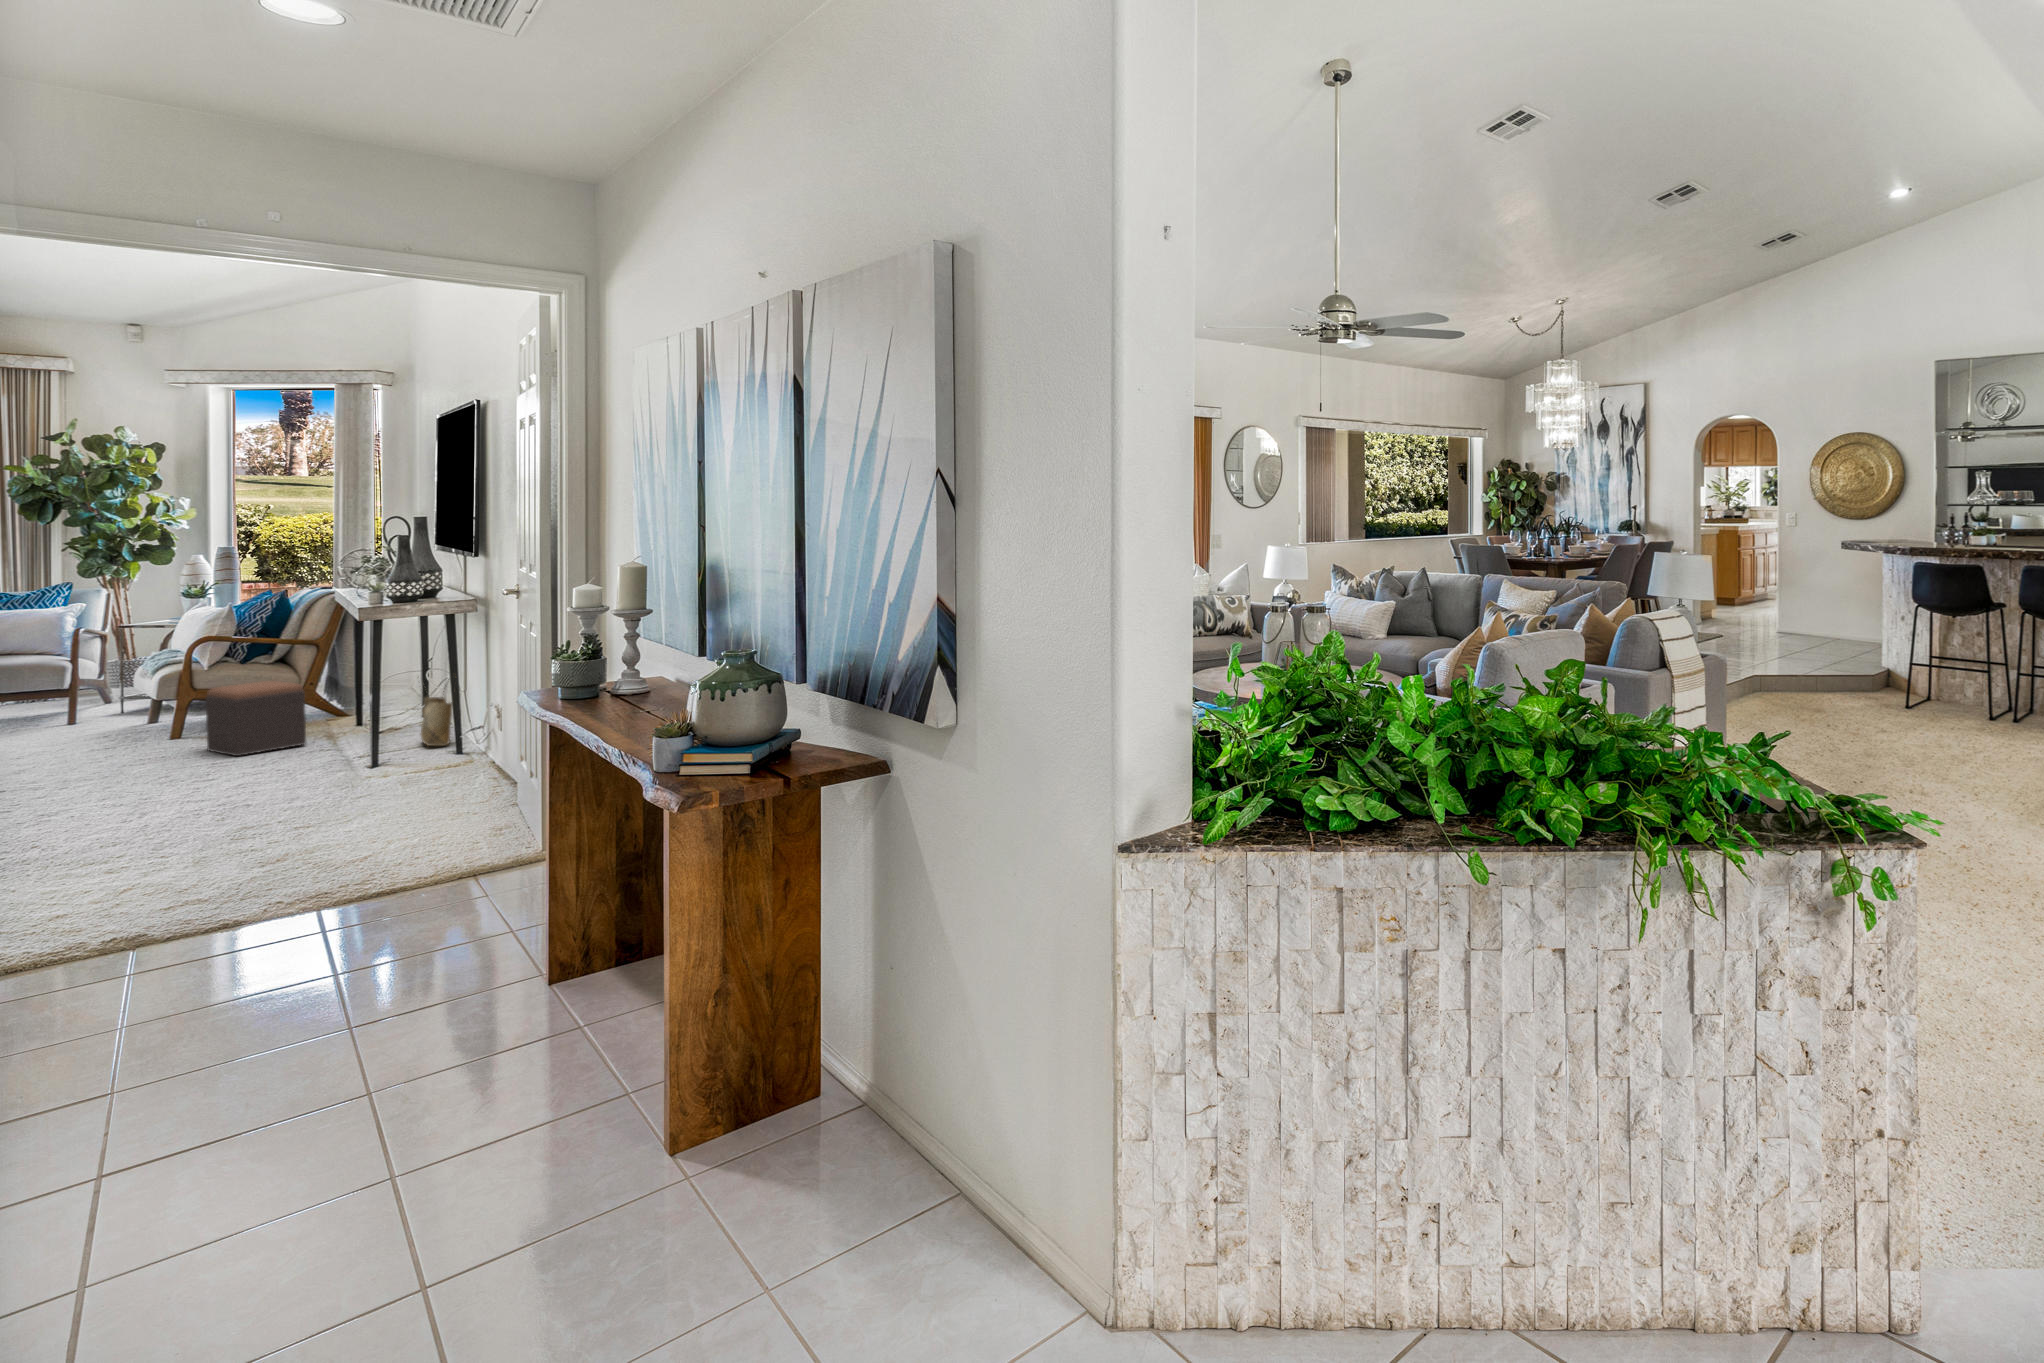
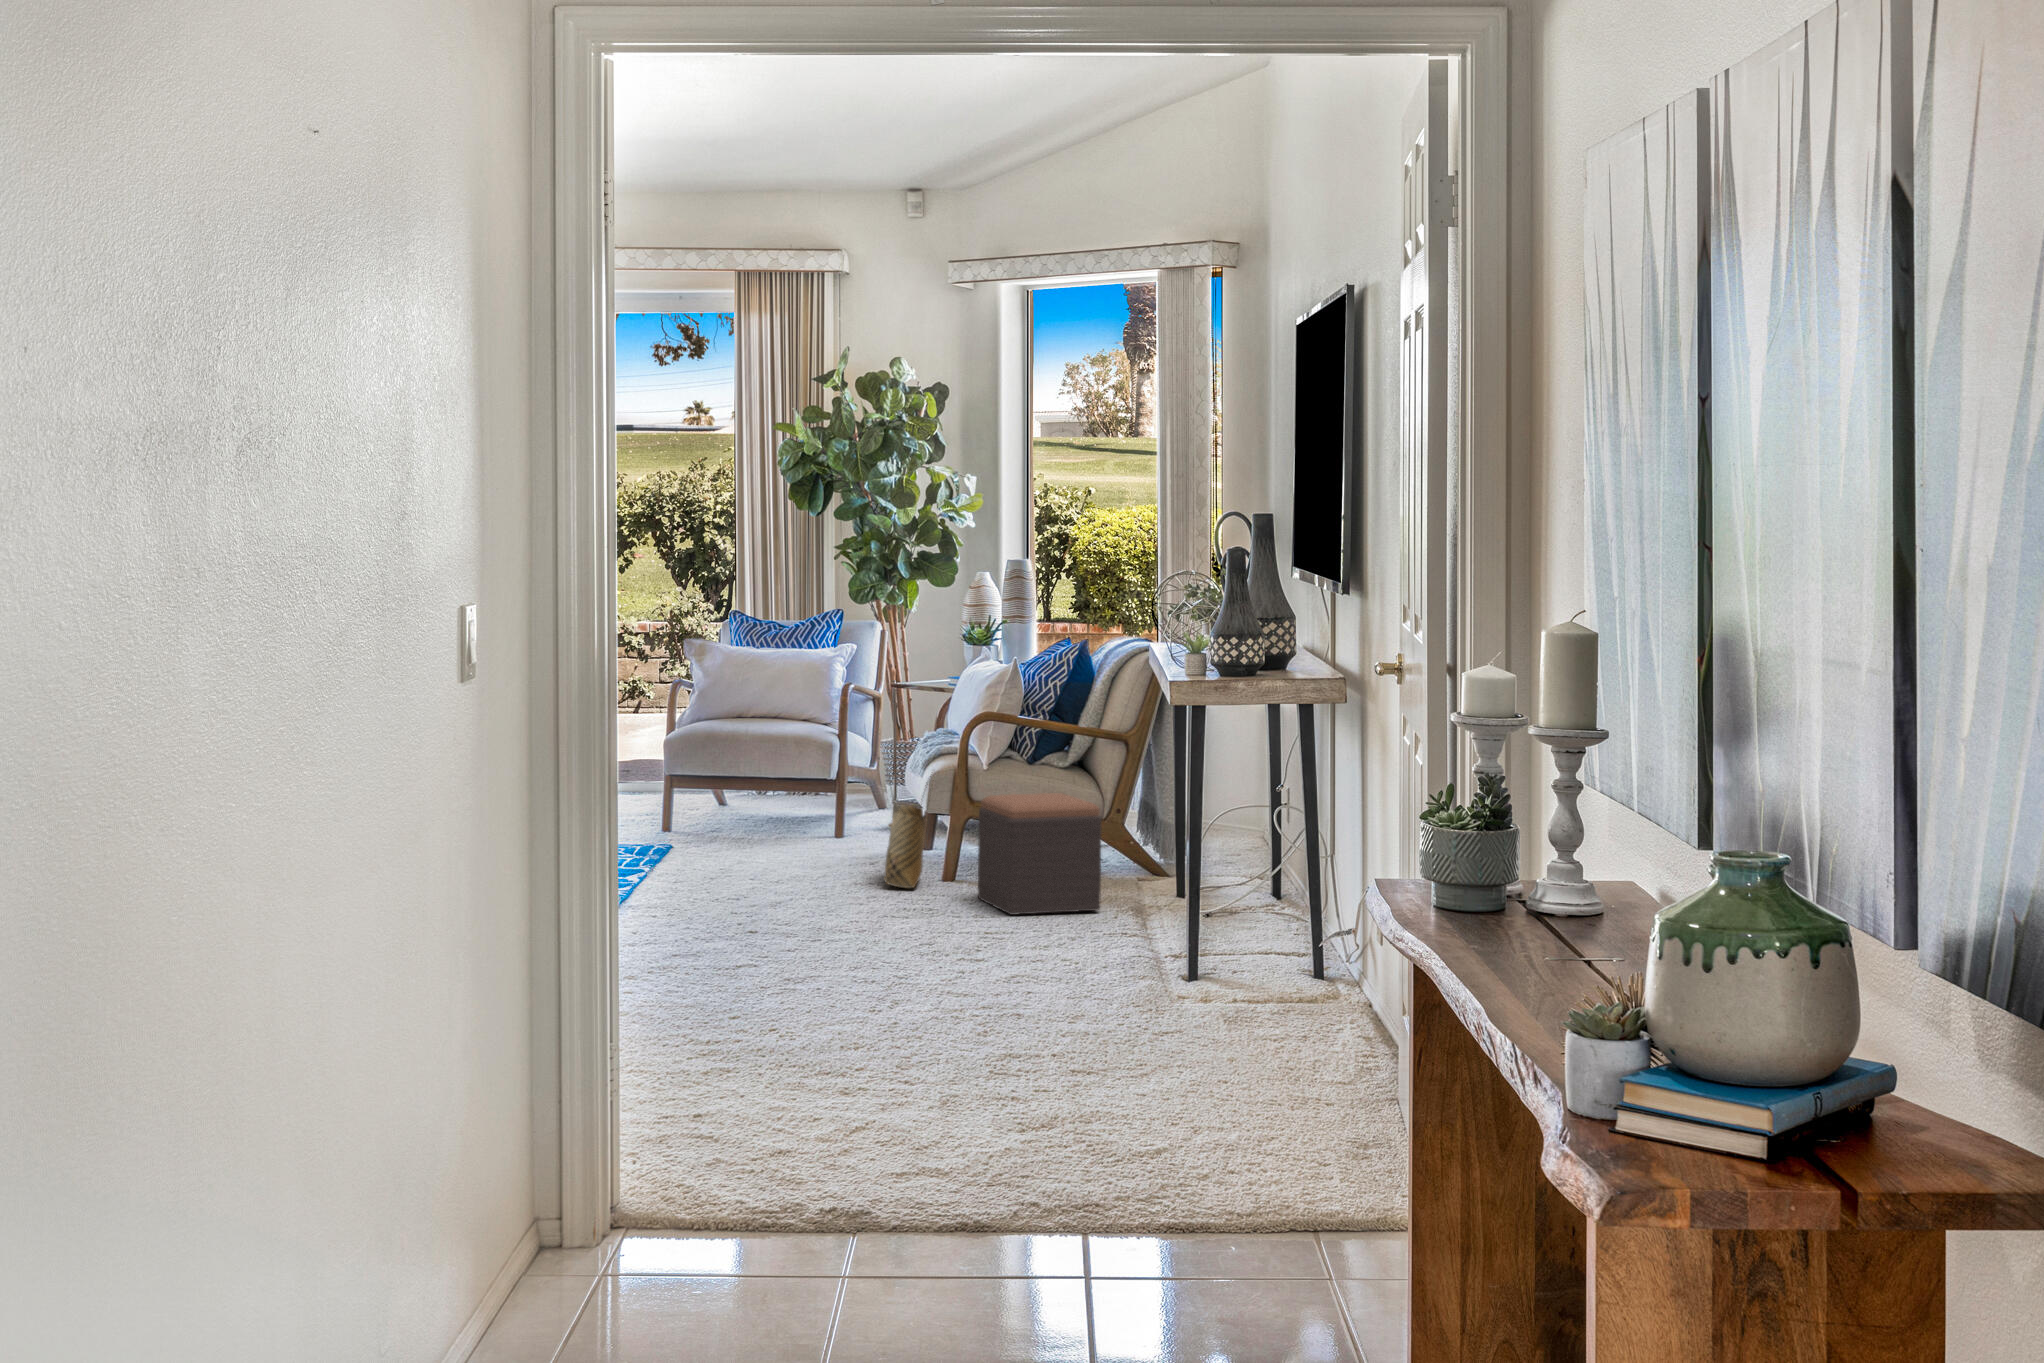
woven basket: present [421,691,453,746] -> present [885,779,928,888]

